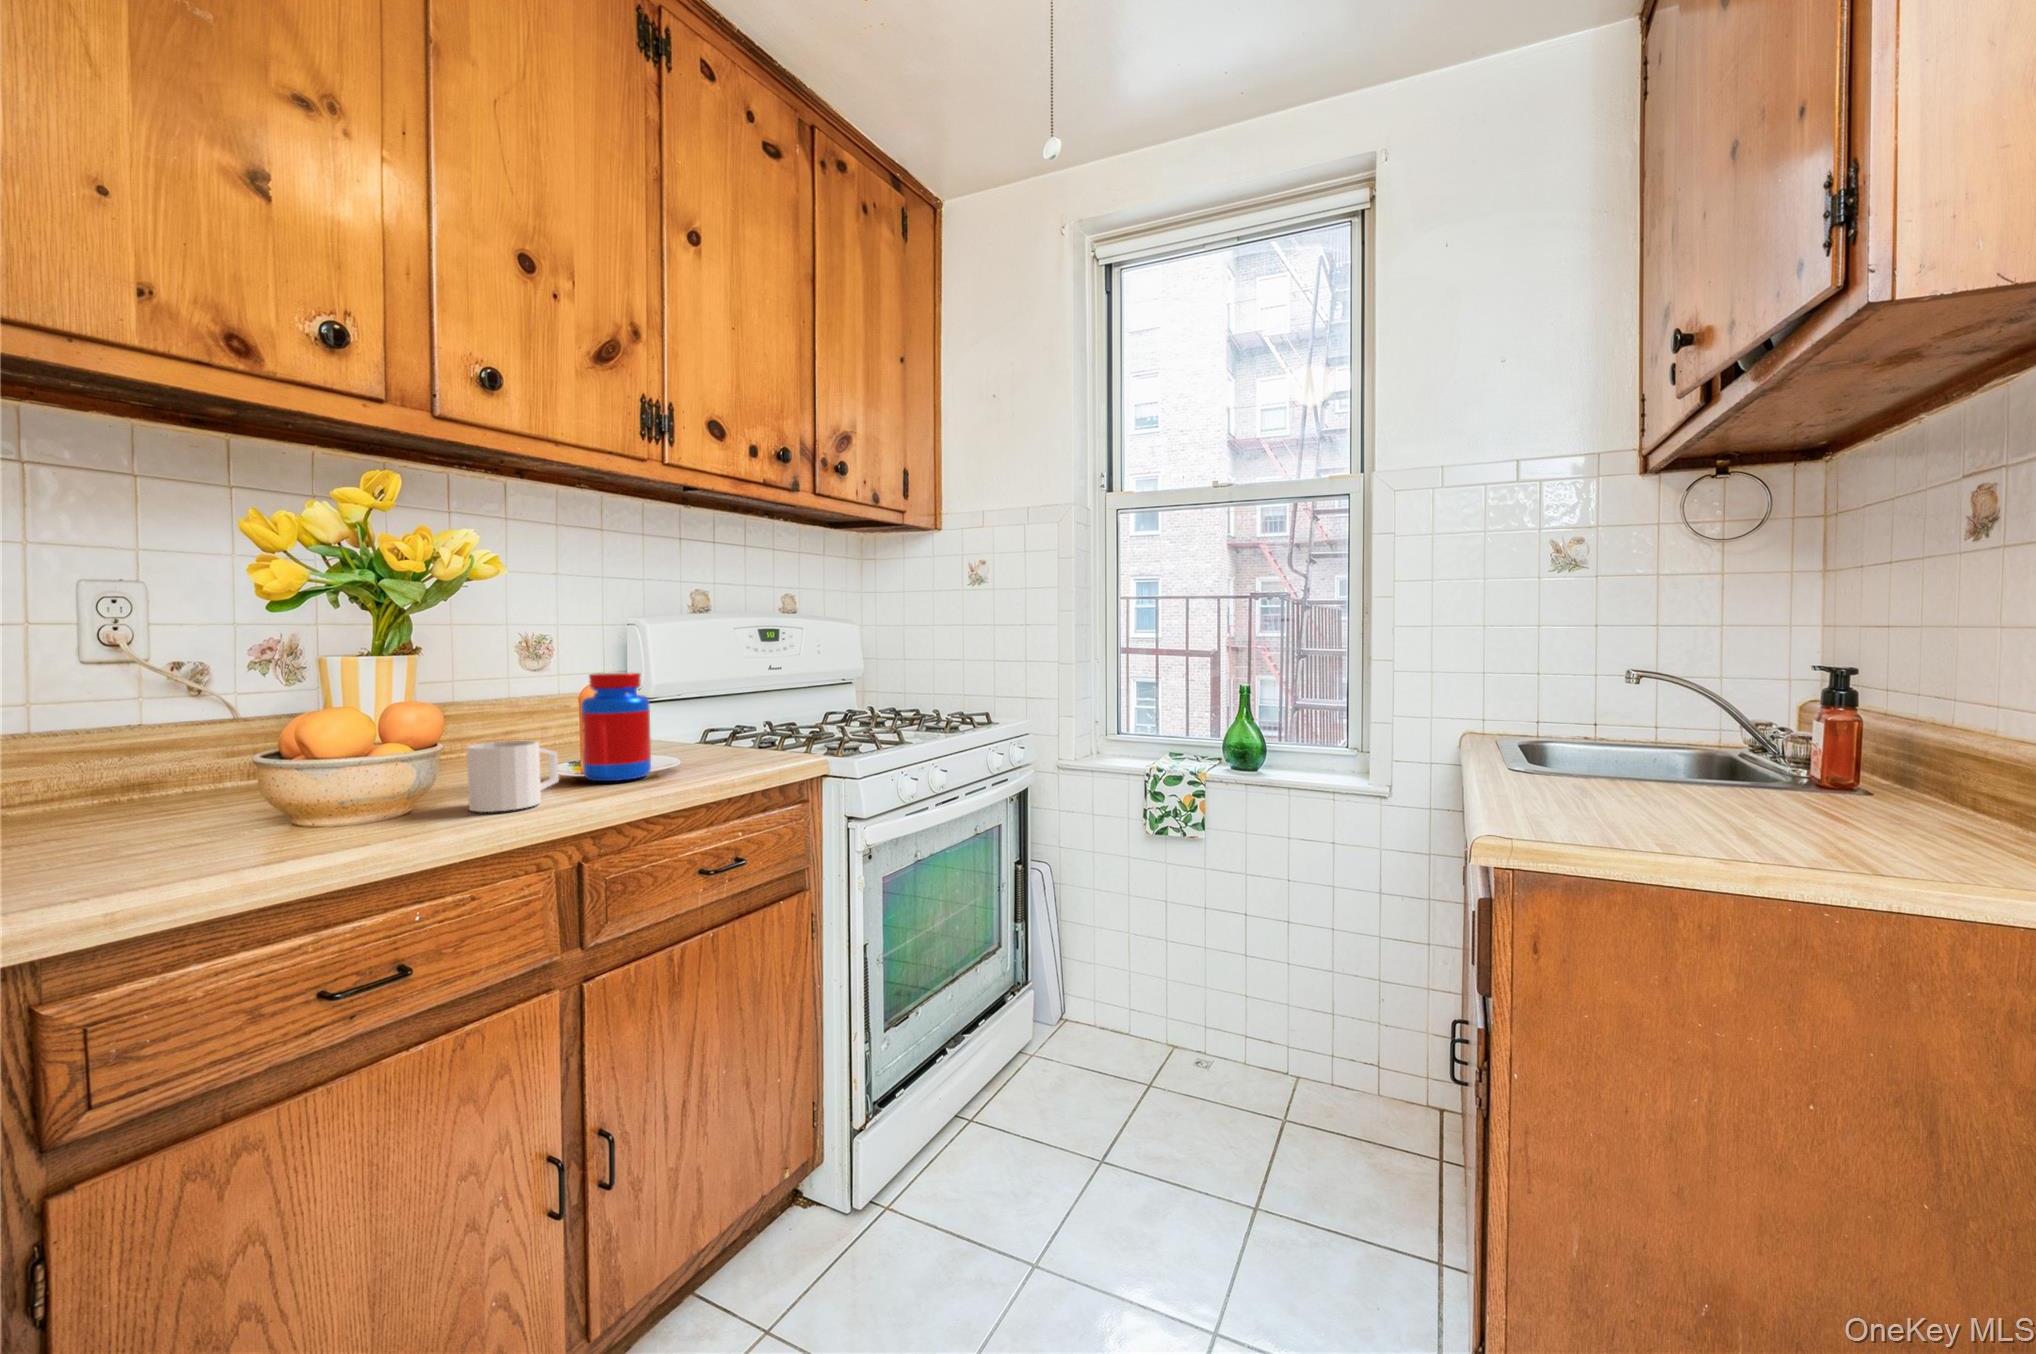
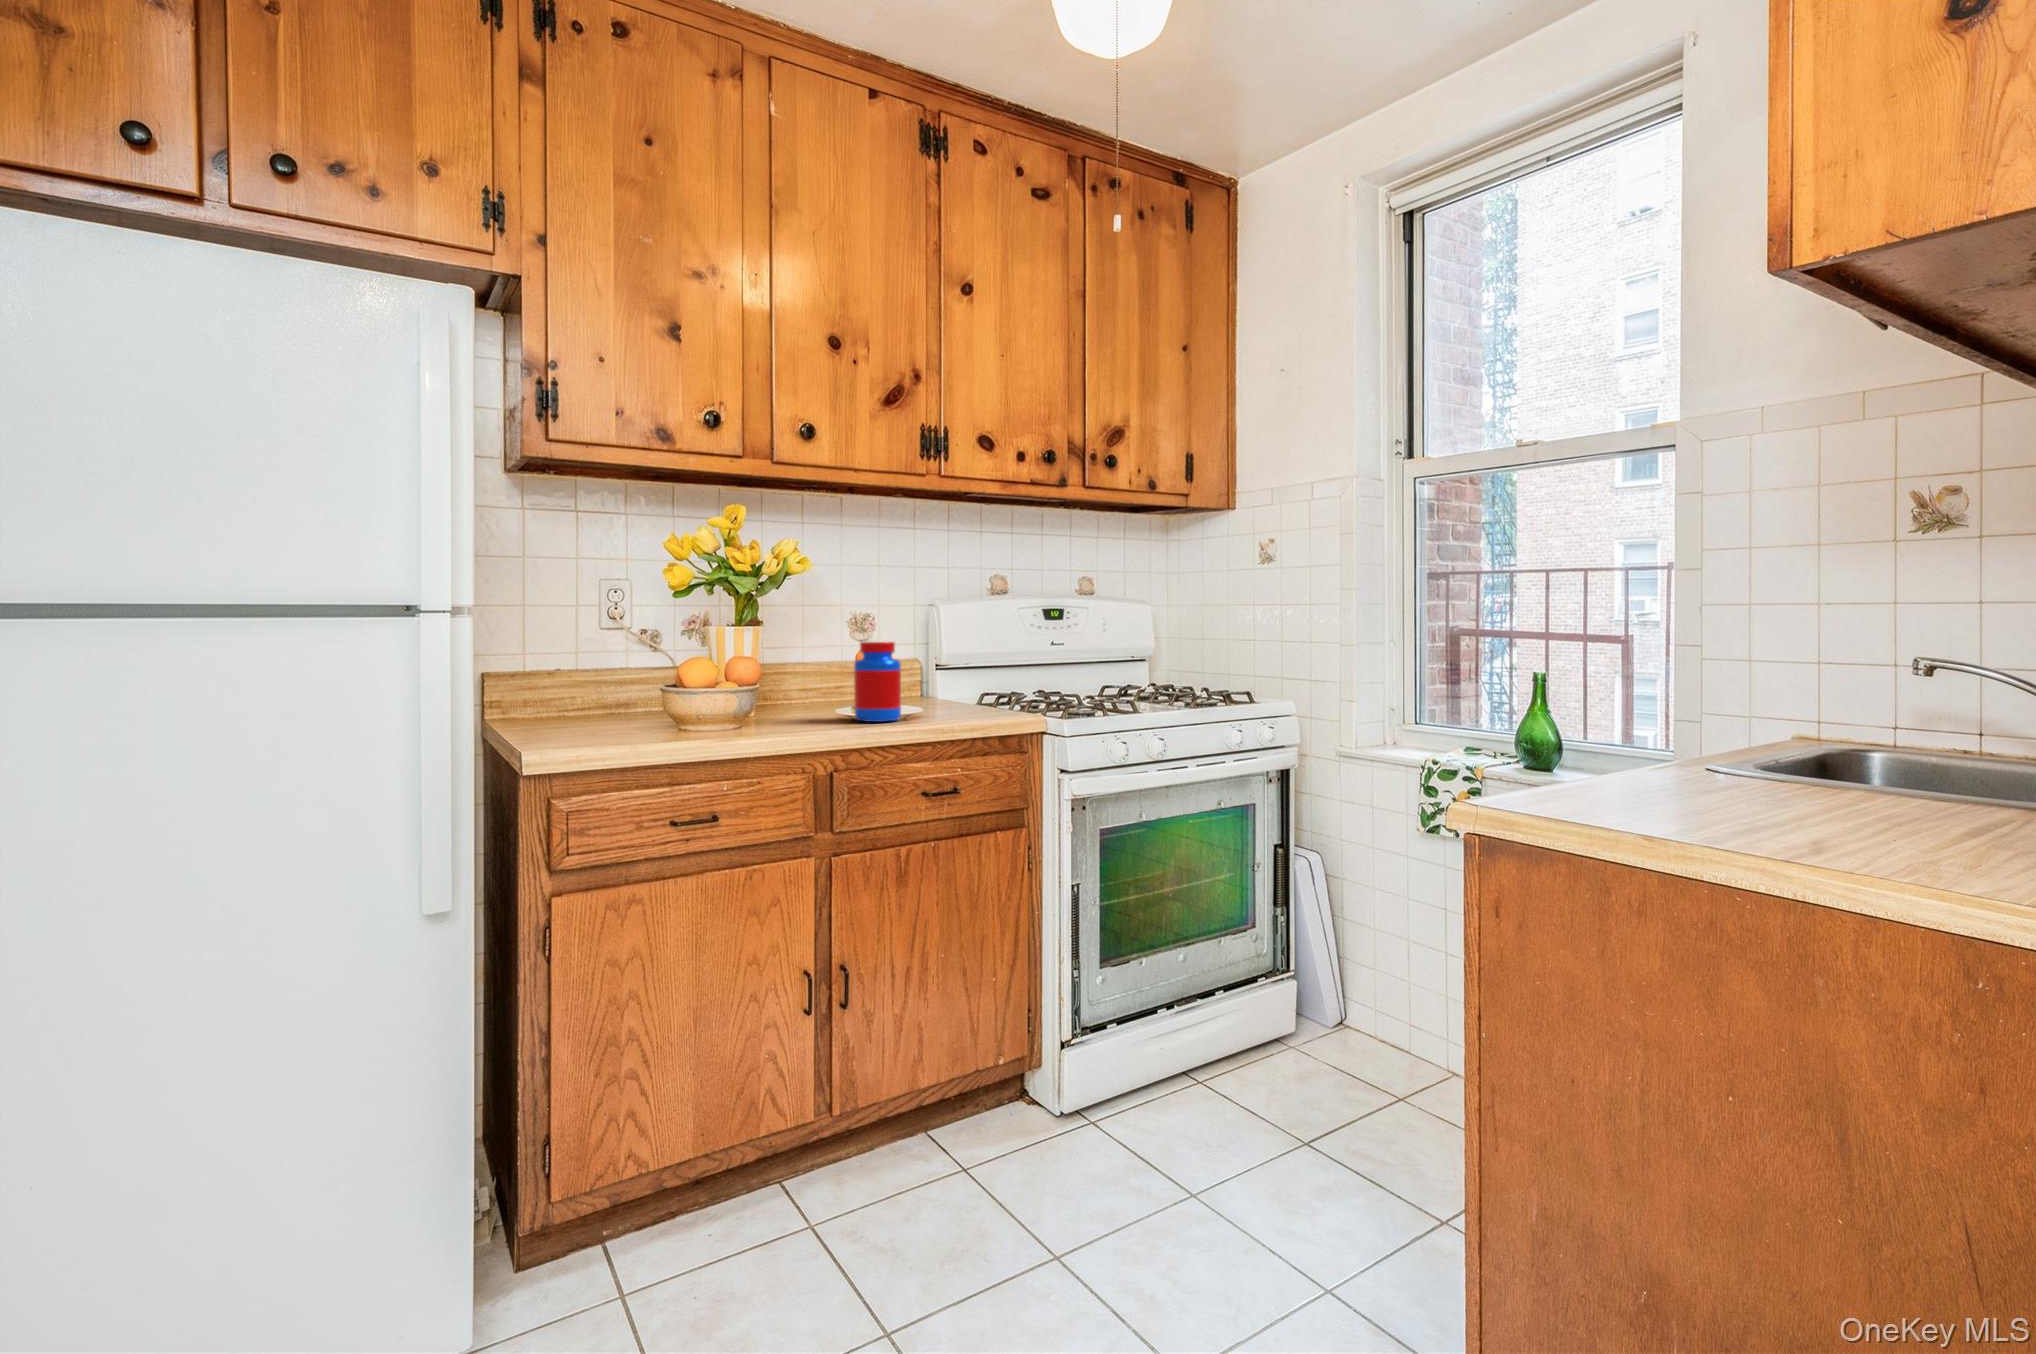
mug: present [467,741,559,812] -> none [771,686,828,731]

